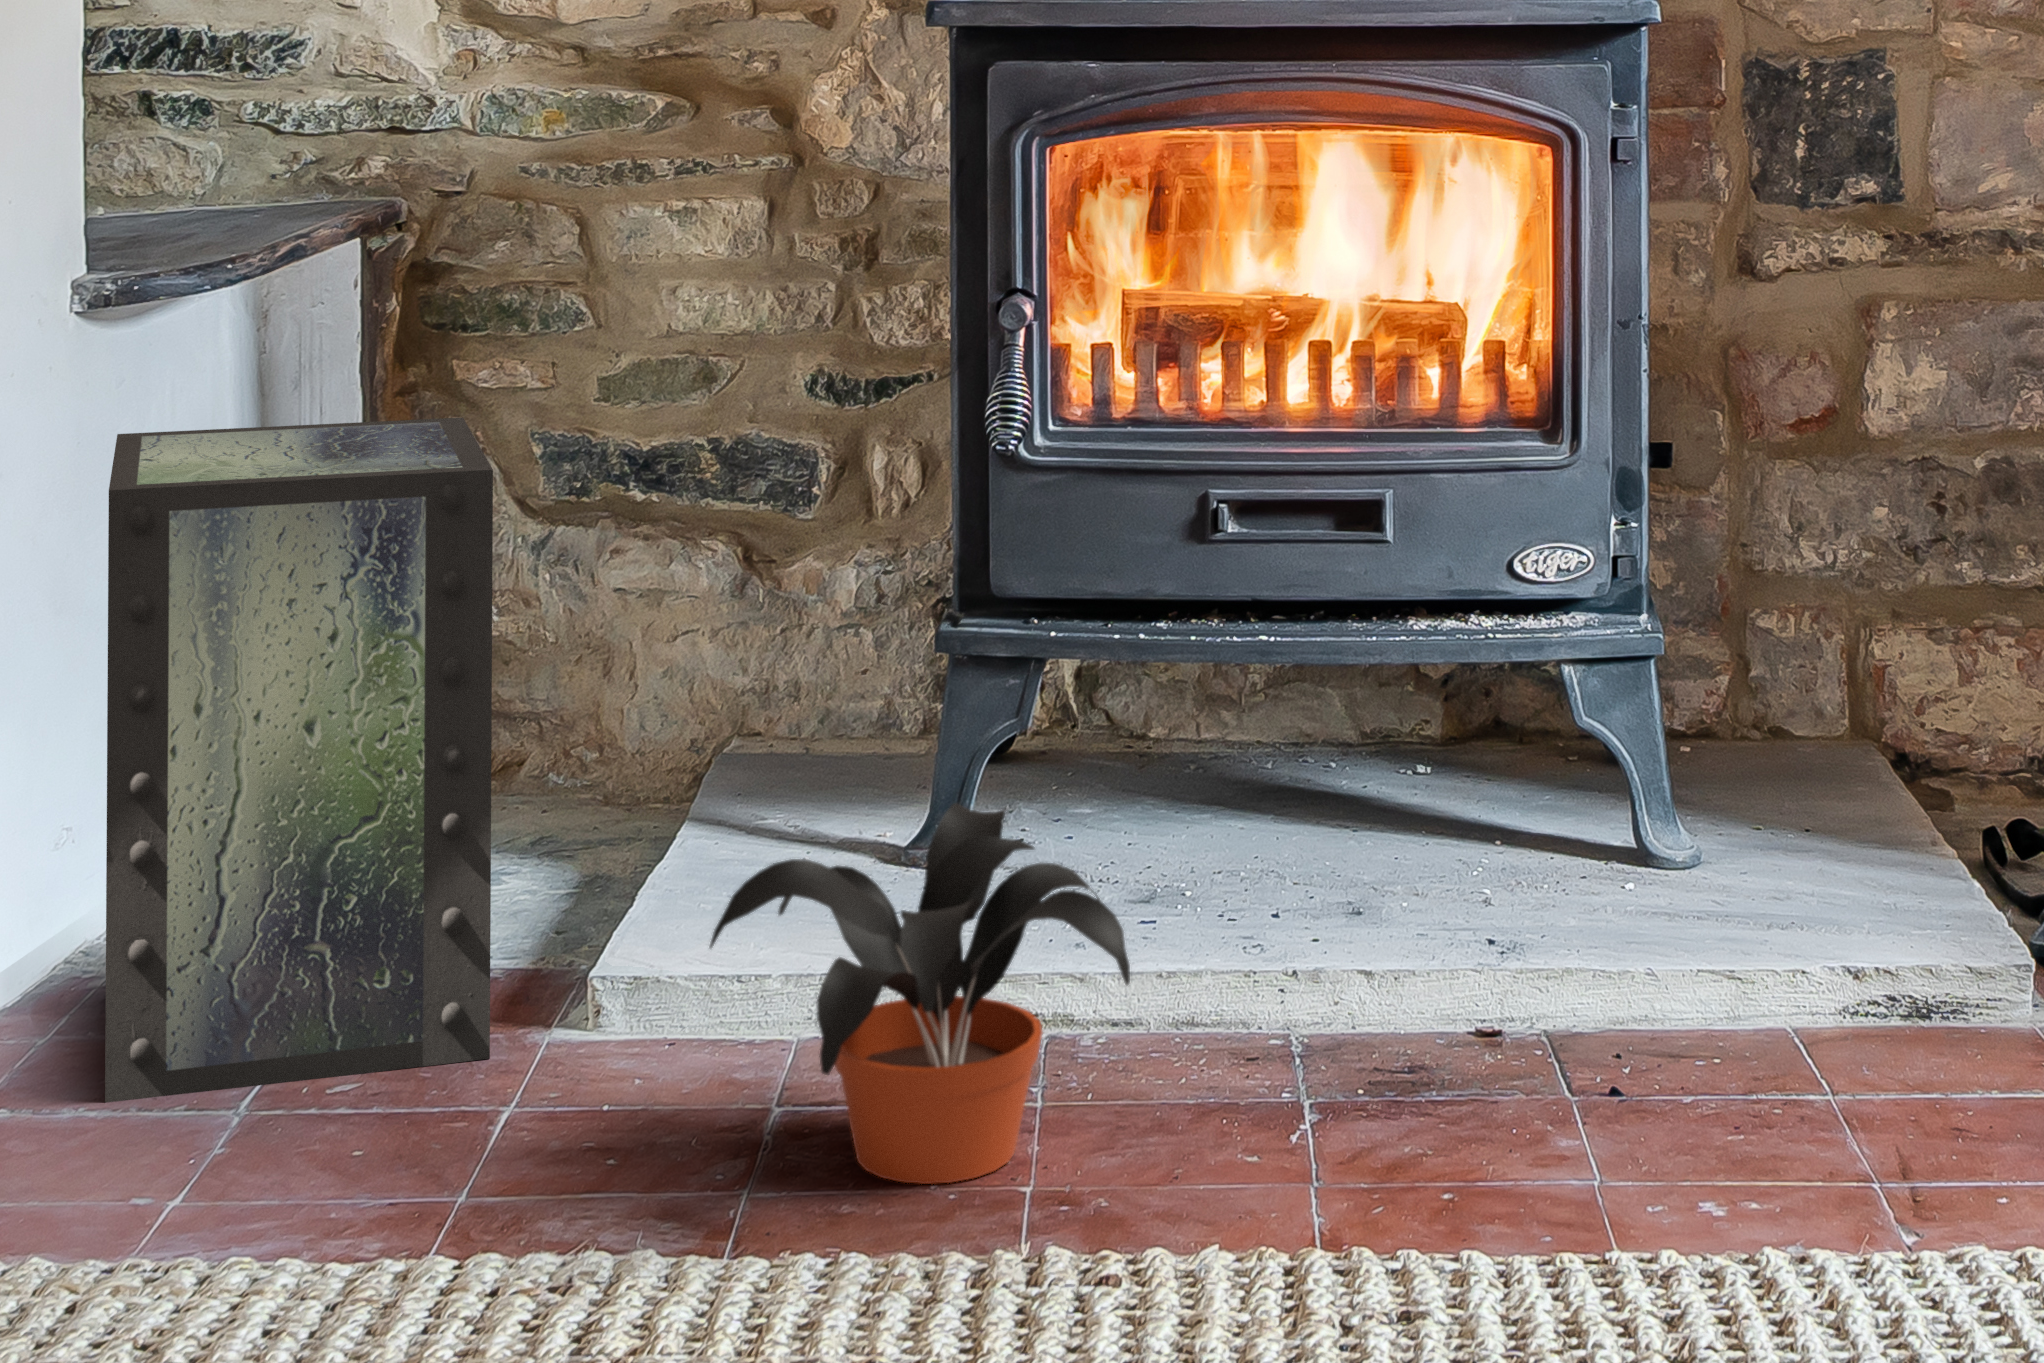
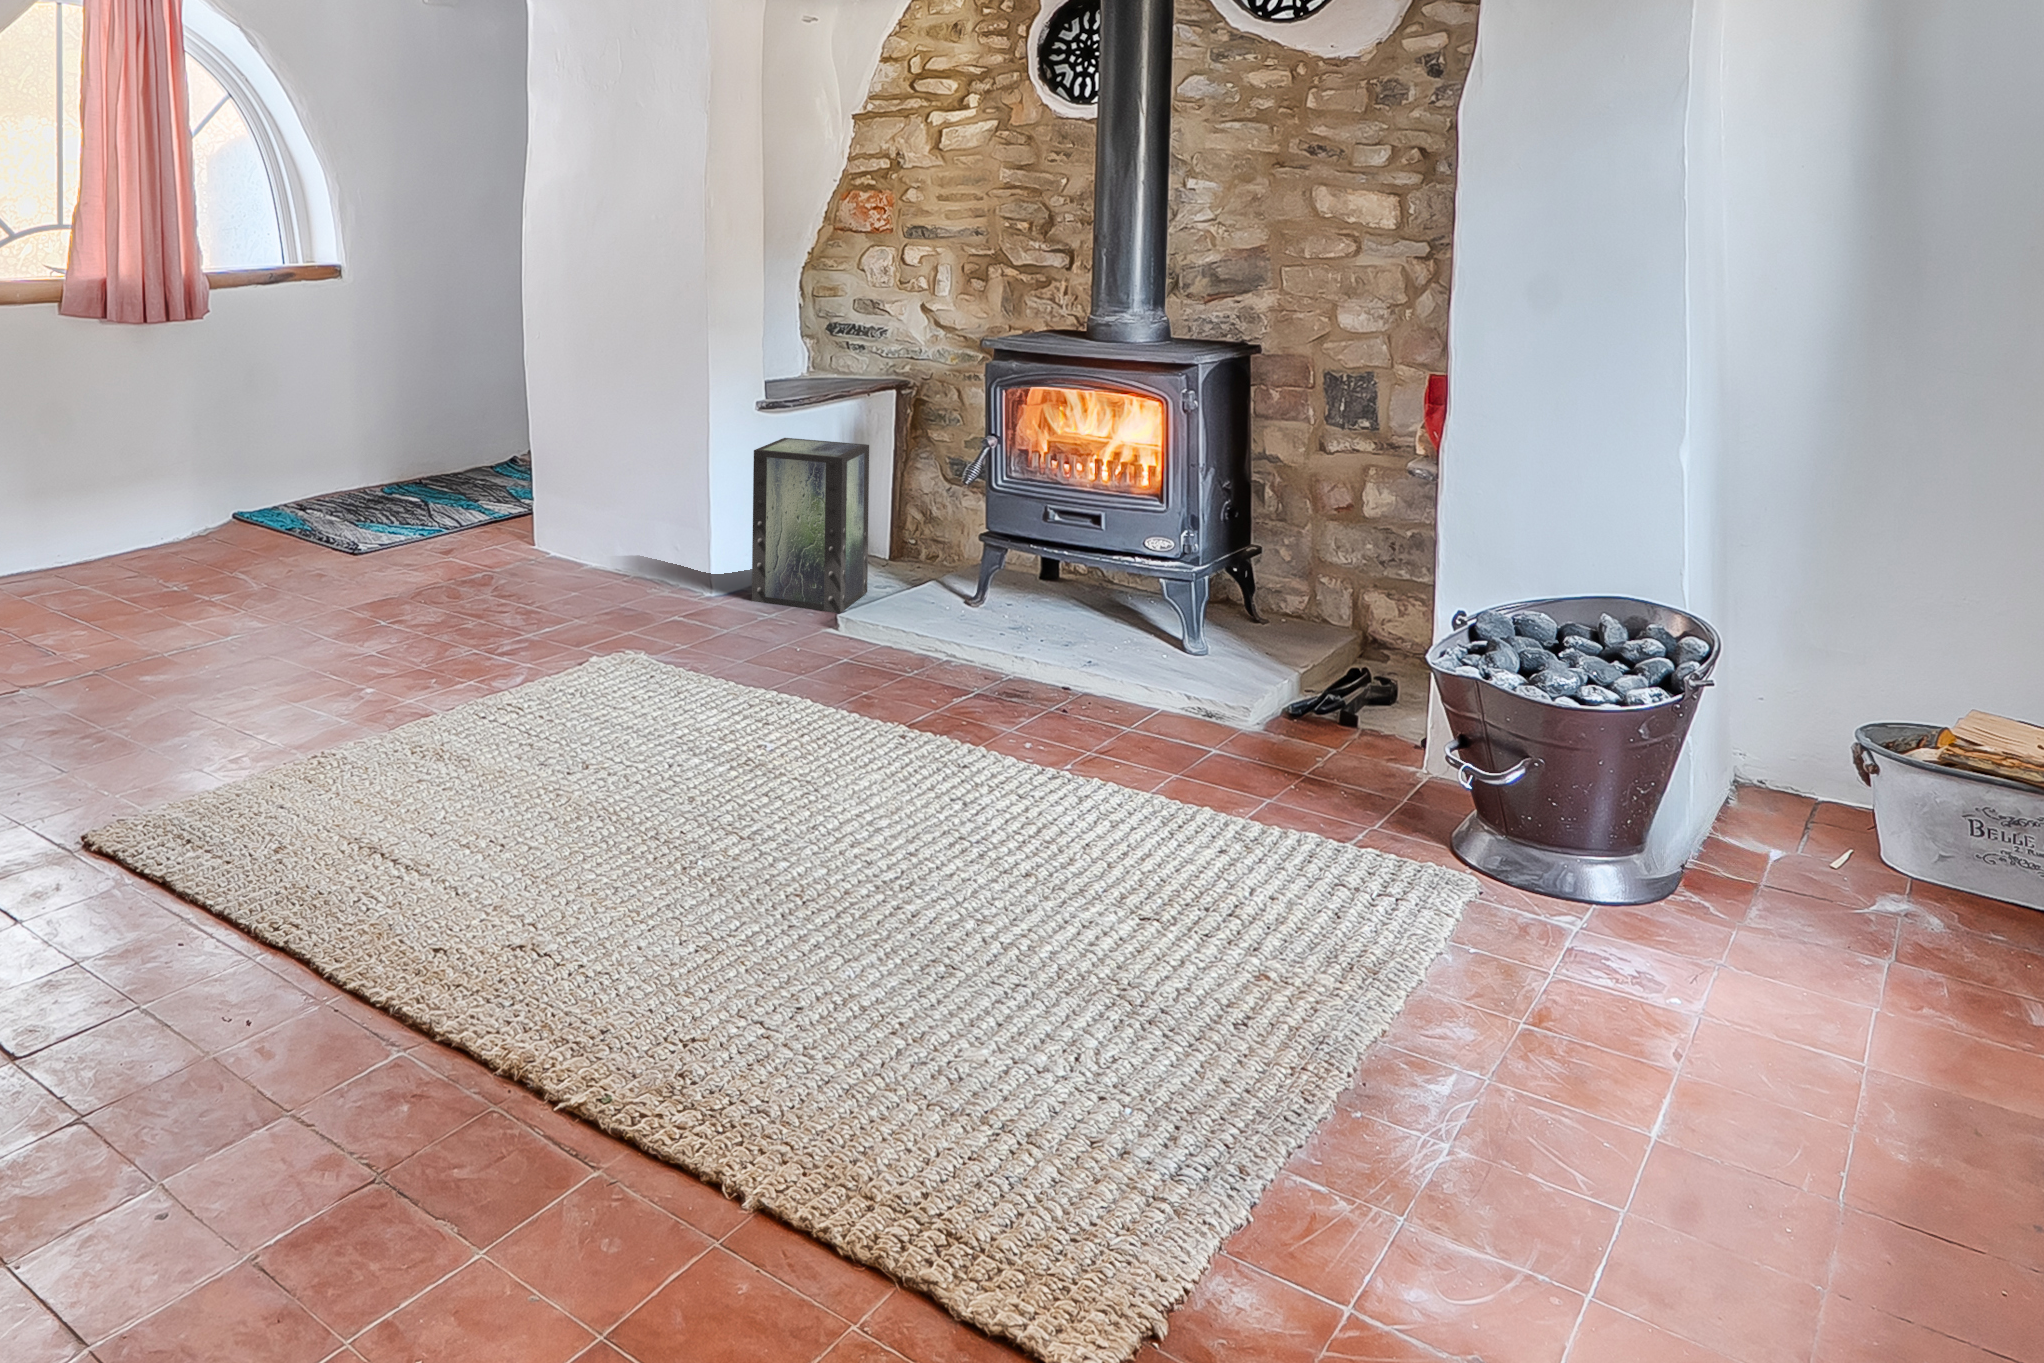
potted plant: present [710,803,1130,1184] -> none [852,564,959,657]

